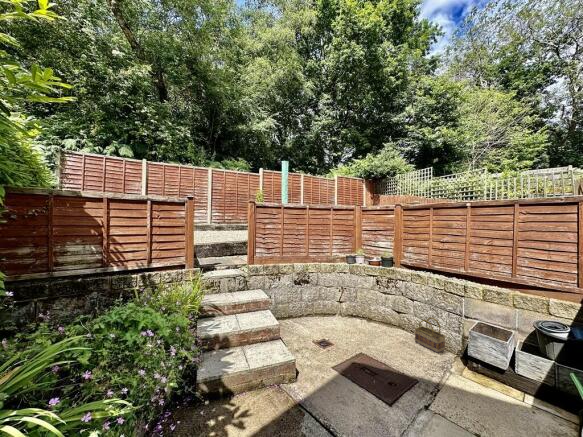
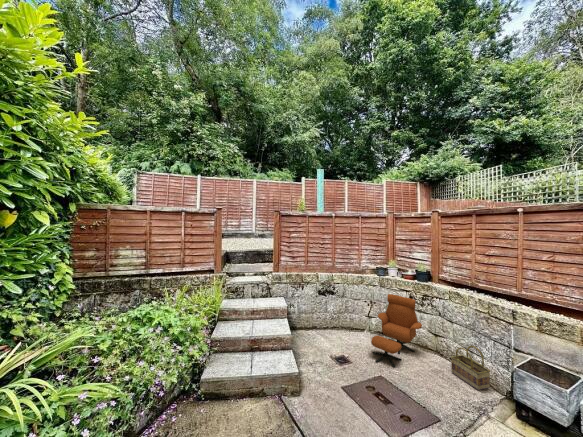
lounge chair: none [349,280,389,344] -> present [371,294,422,367]

